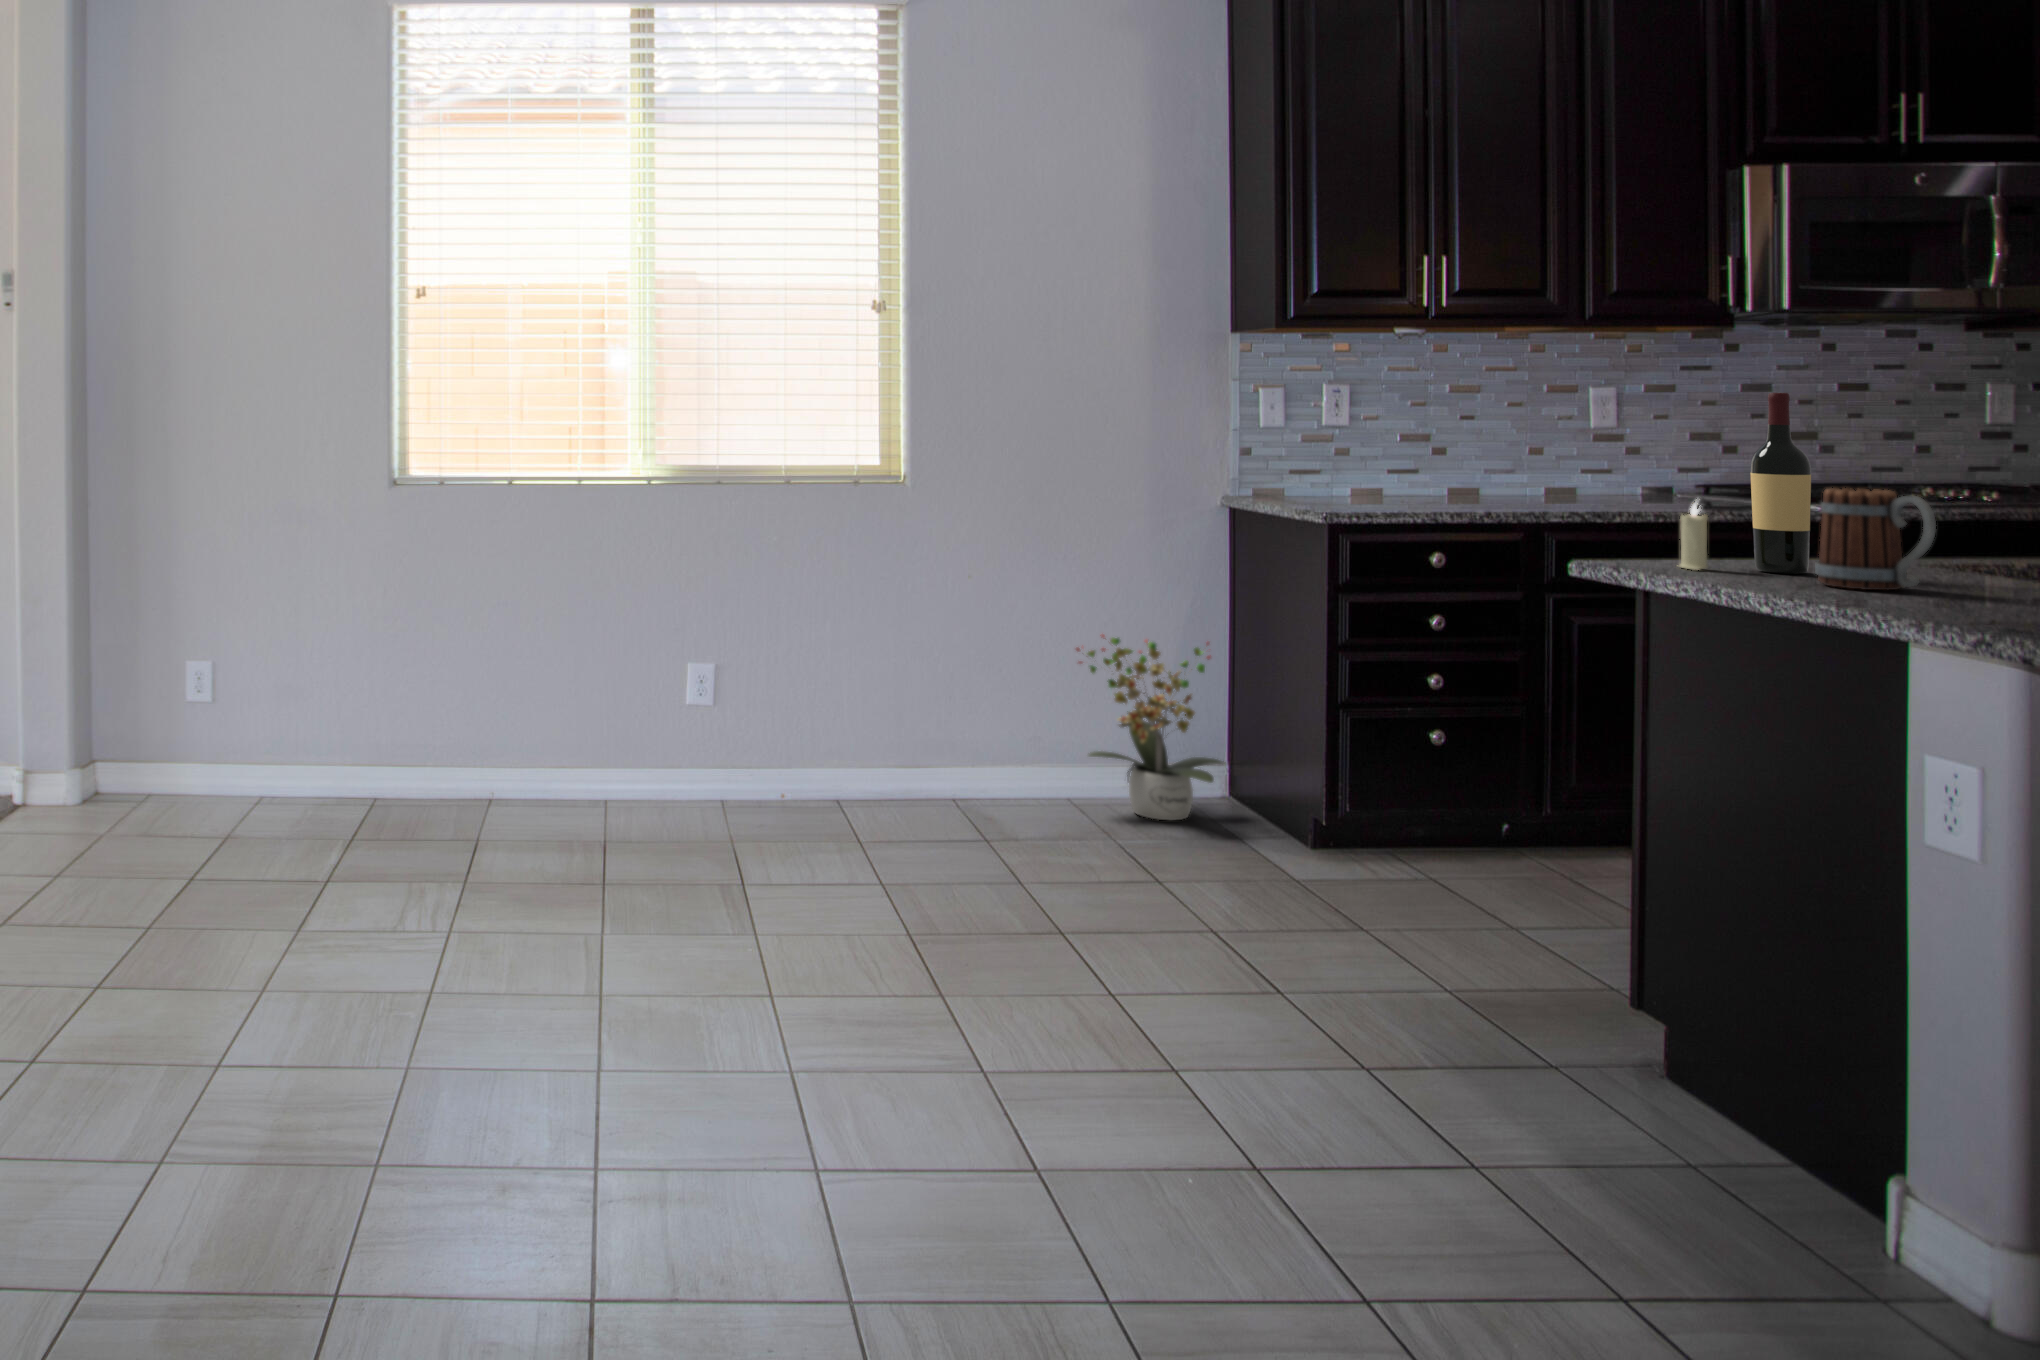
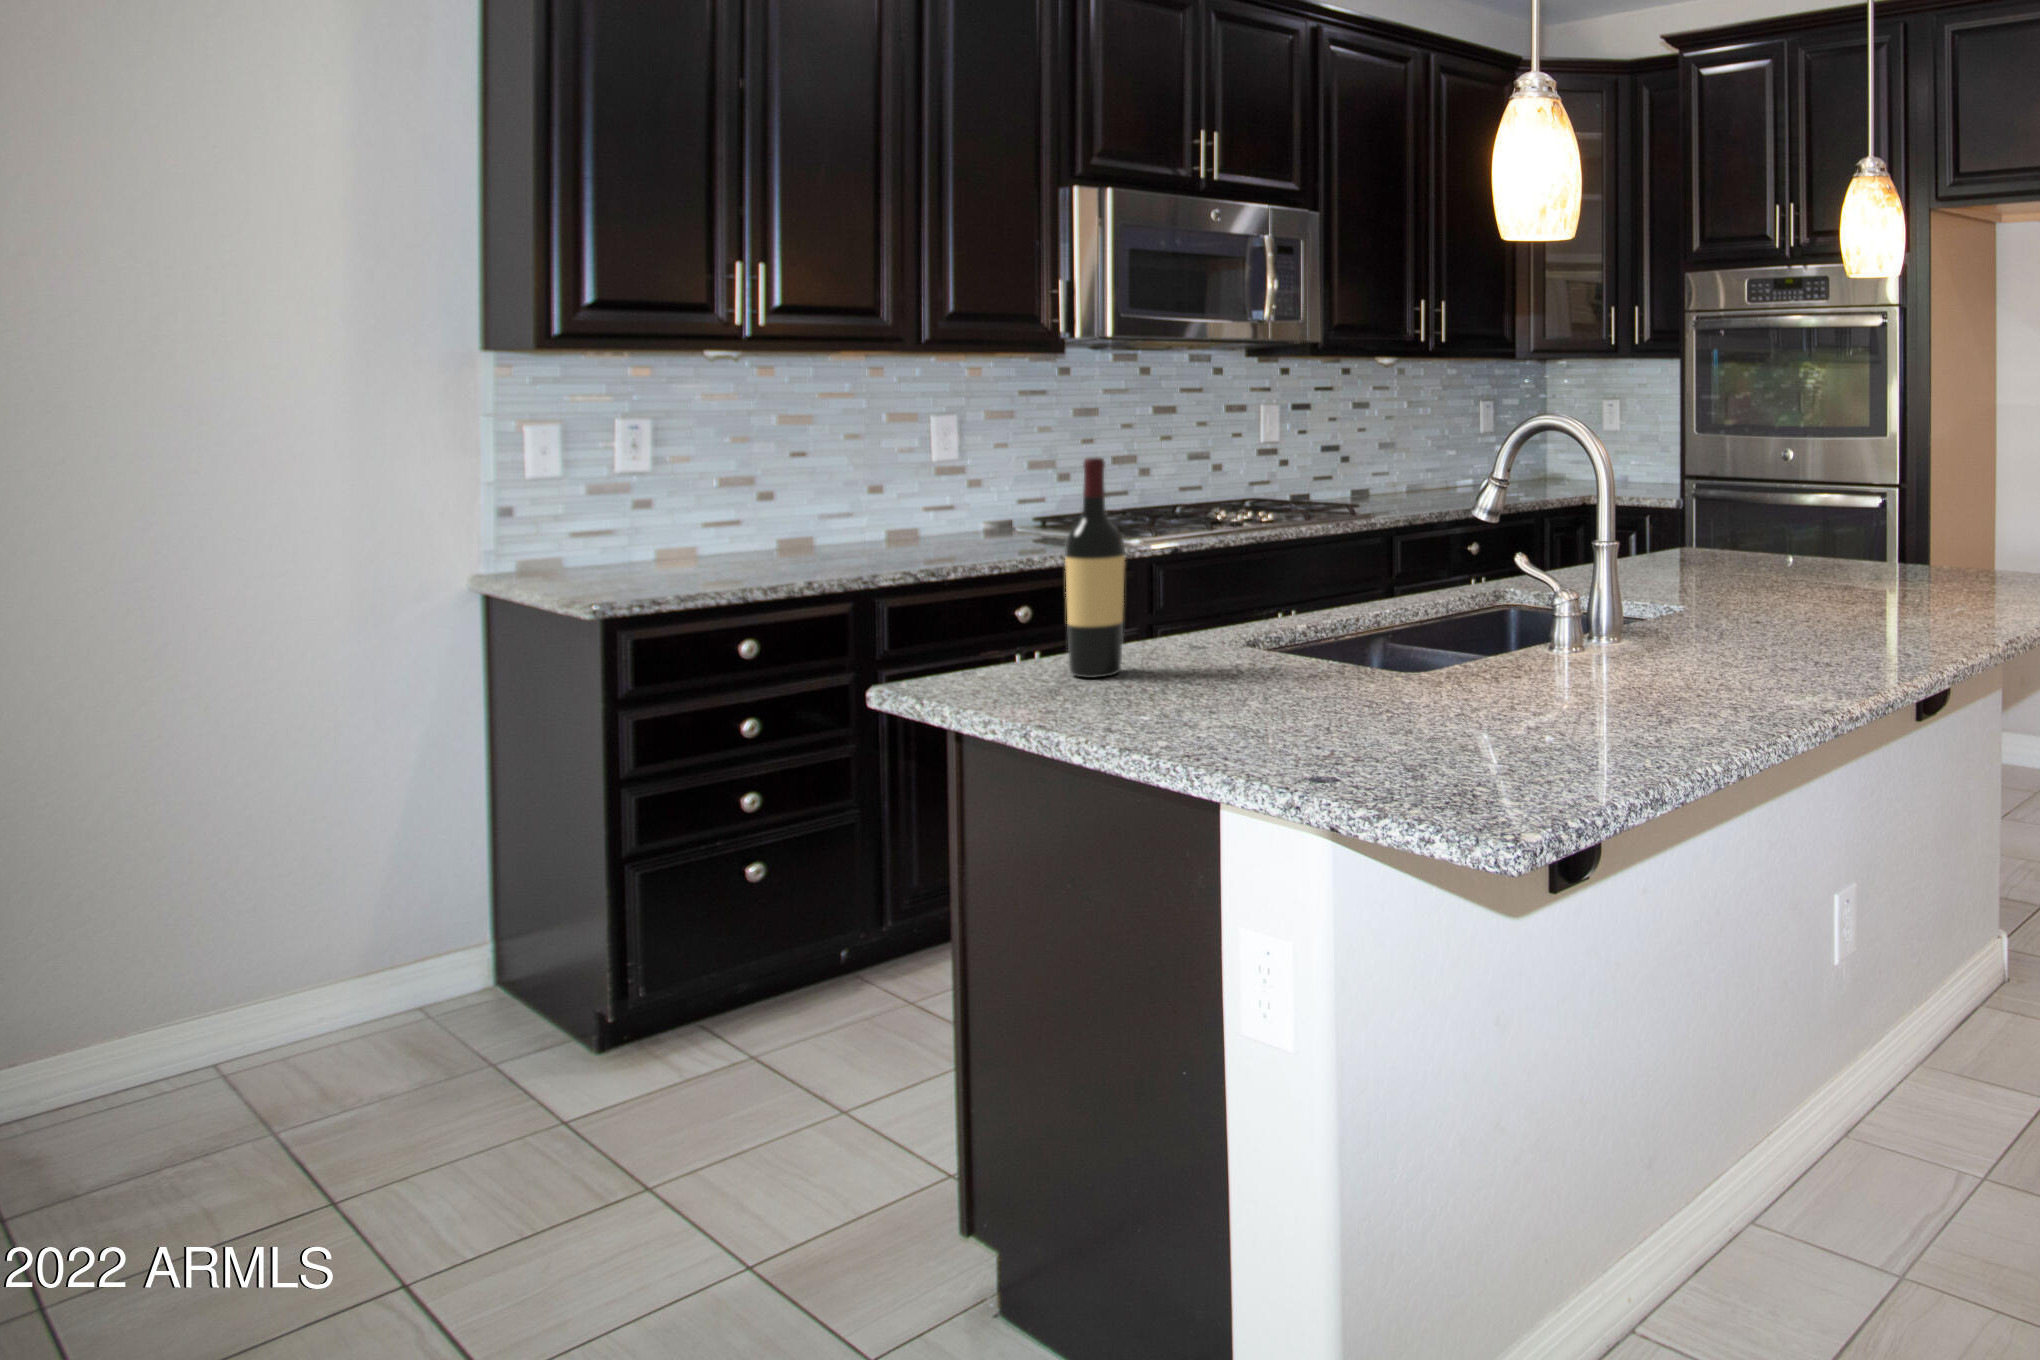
mug: present [1815,488,1936,590] -> none [1127,575,1240,702]
candle: present [1680,502,1707,570] -> none [986,594,1020,687]
potted plant: present [1076,635,1224,820] -> none [179,804,460,1097]

